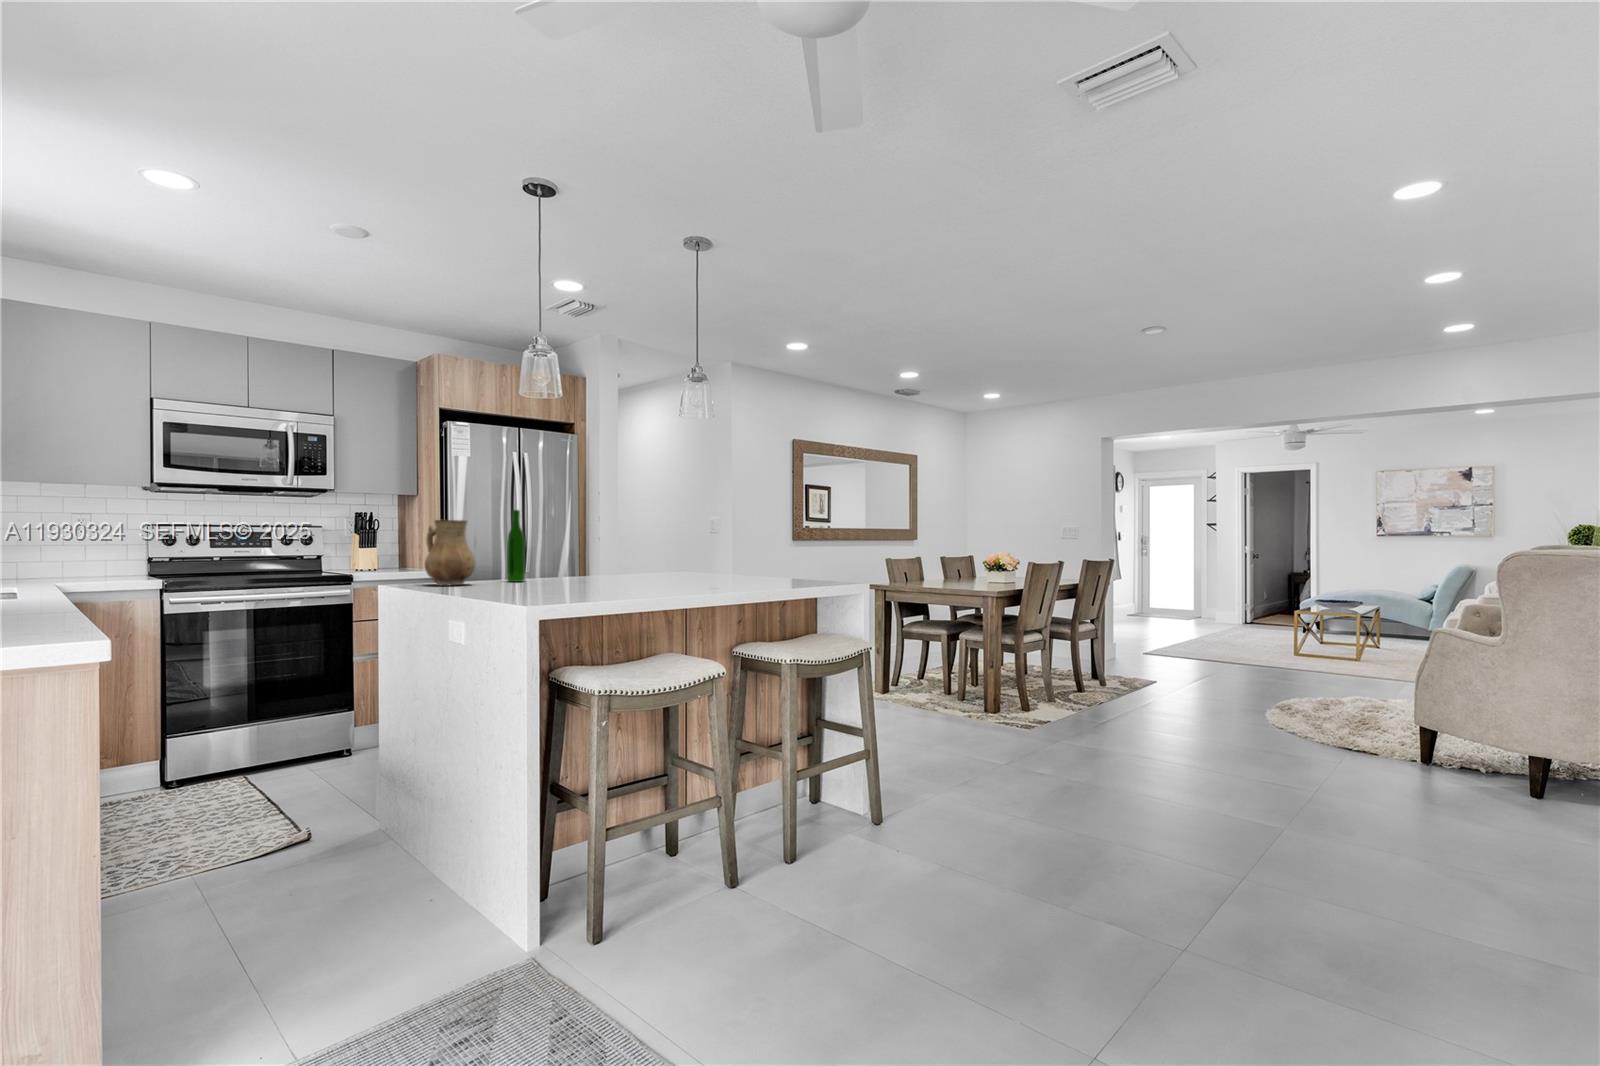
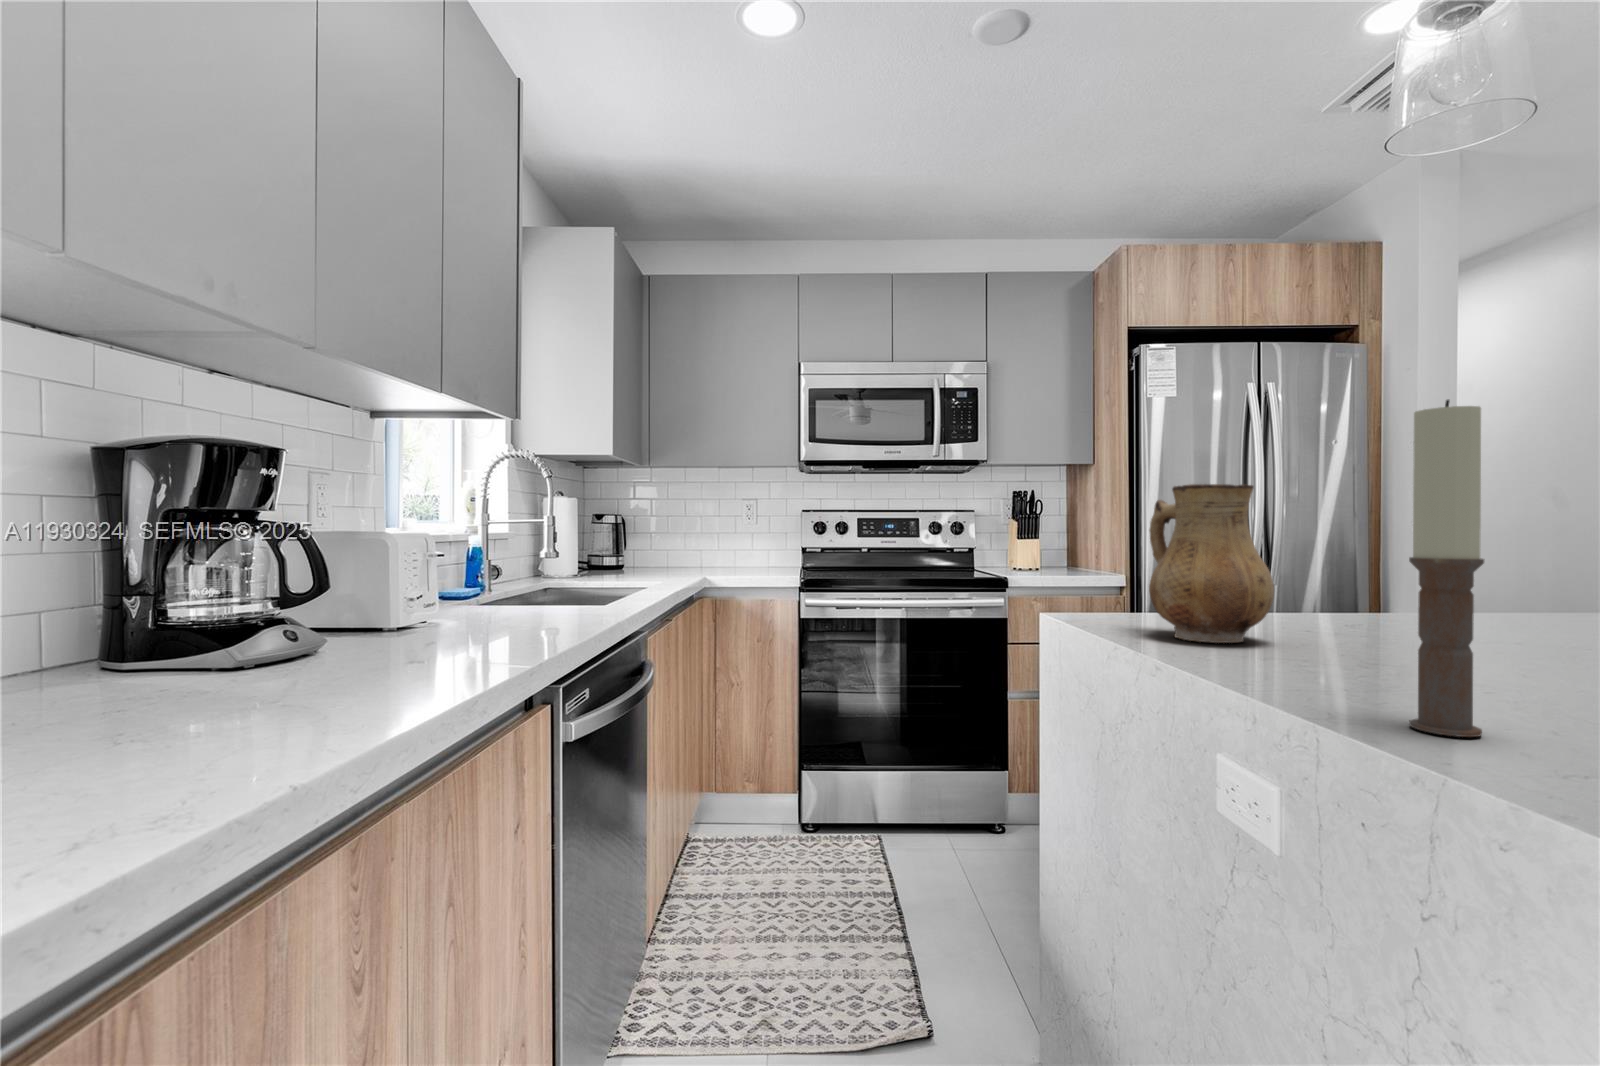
candle: none [484,502,501,593] -> present [1409,400,1484,737]
wine bottle: present [507,510,525,582] -> none [1334,458,1385,635]

